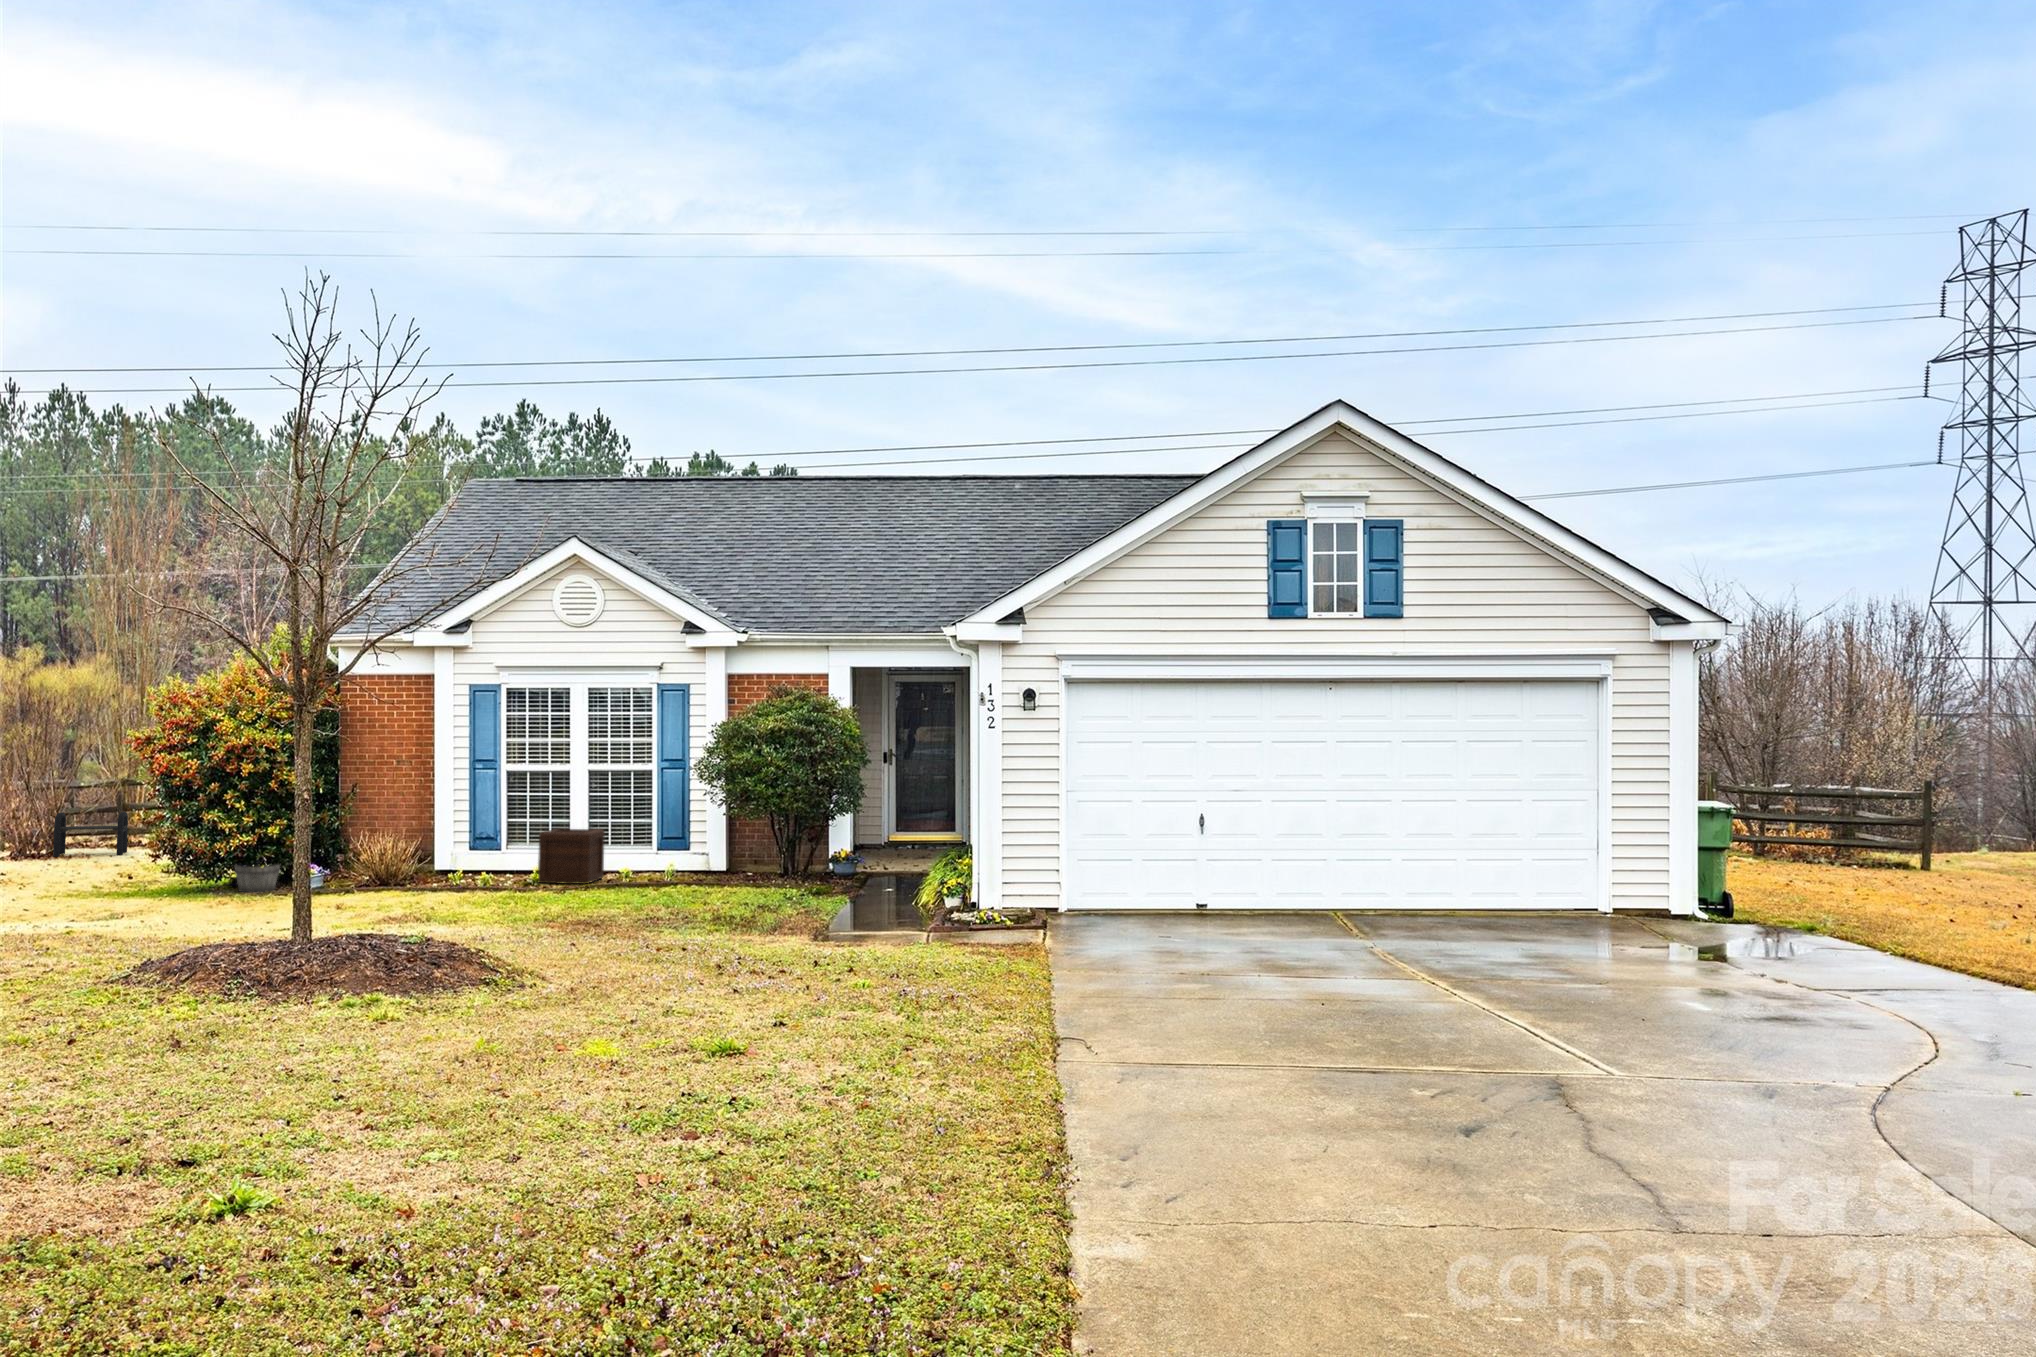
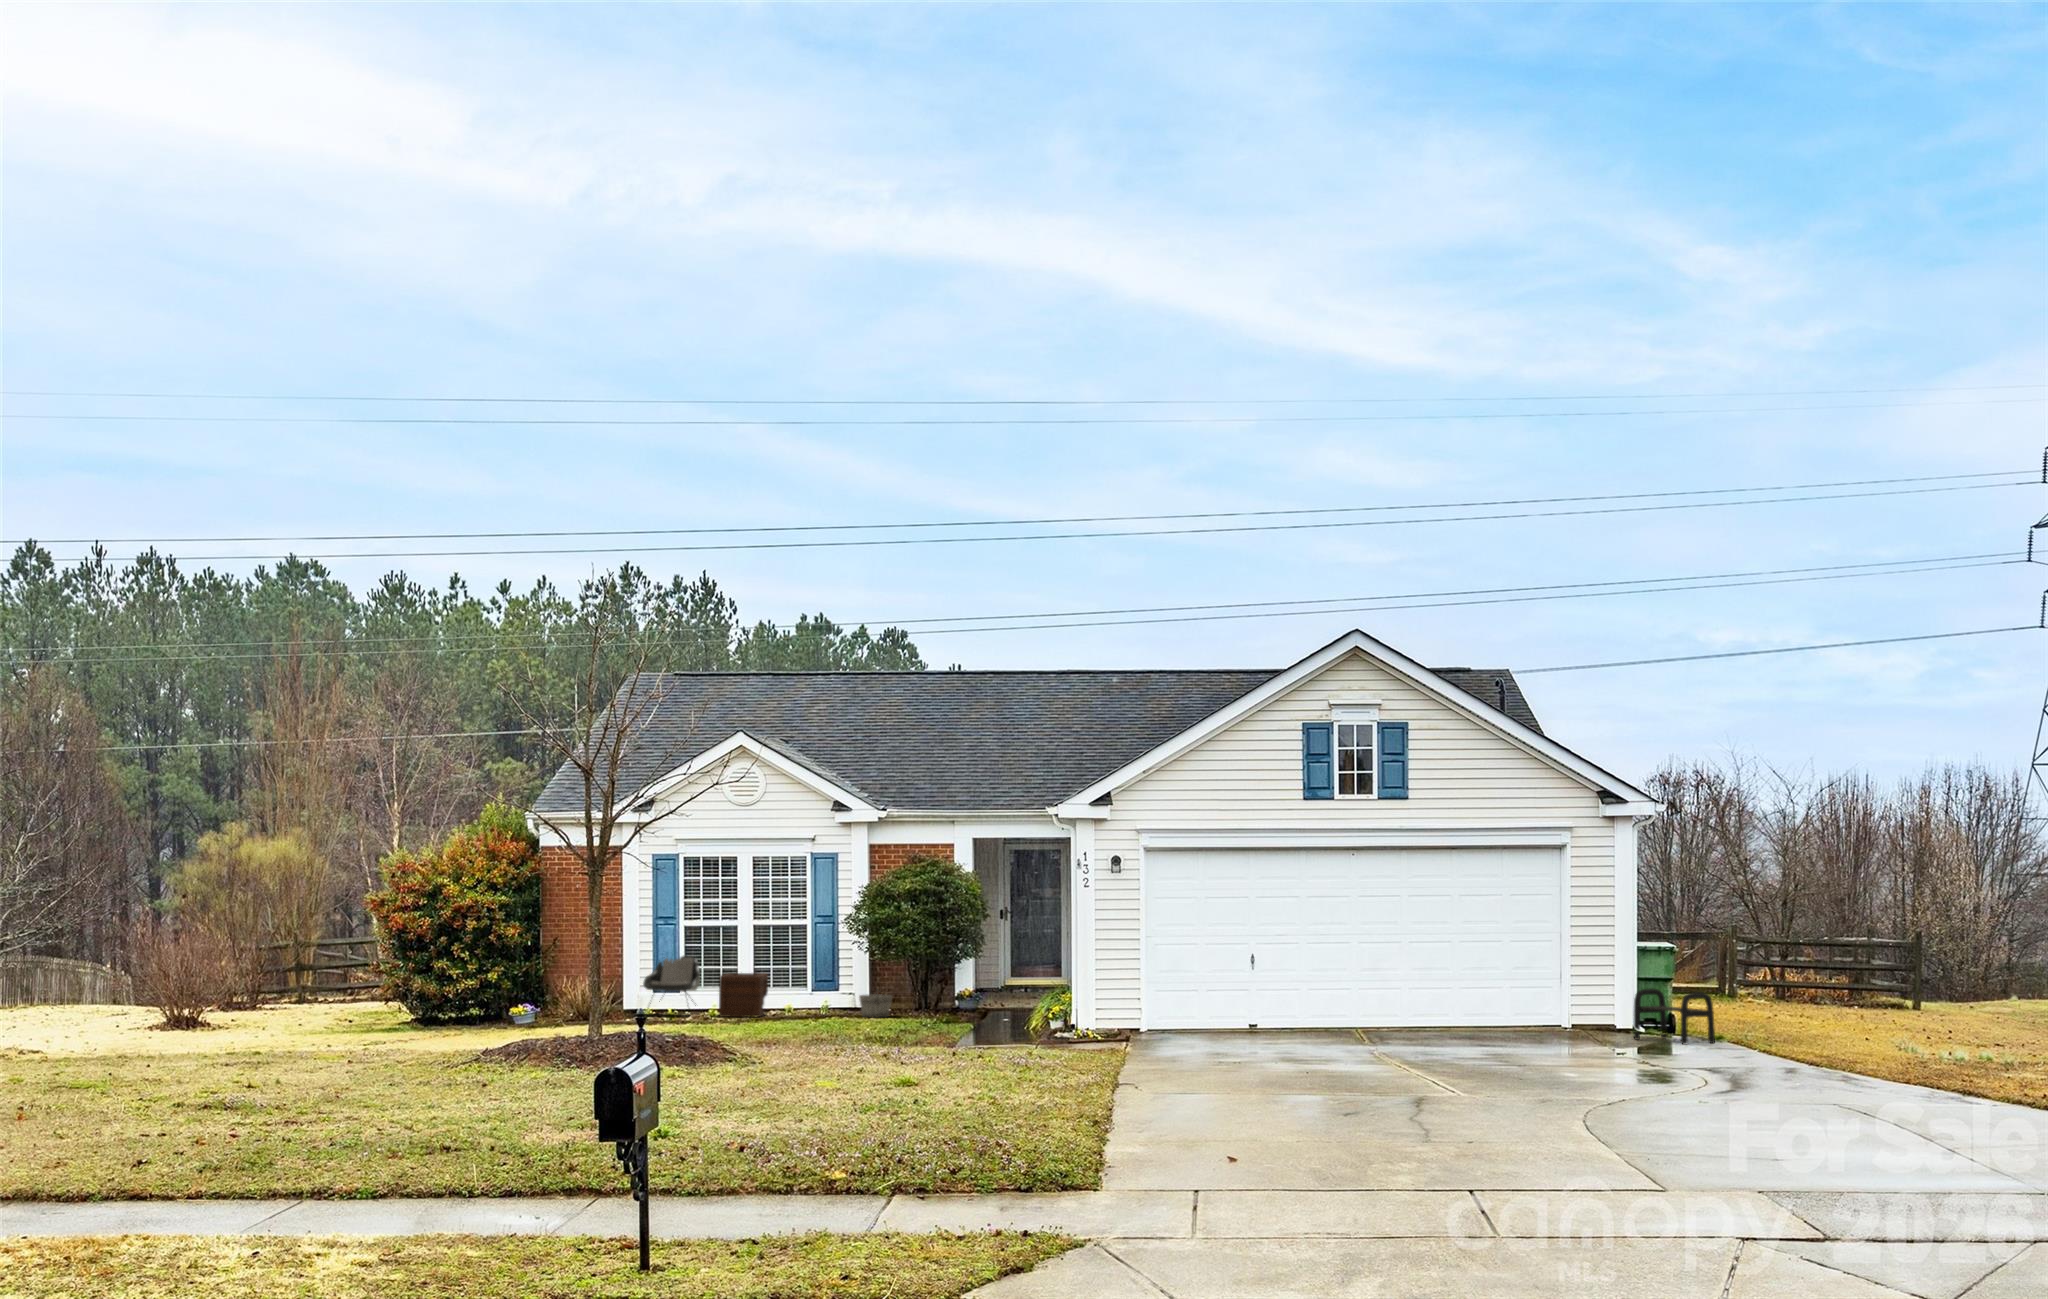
lounge chair: none [443,807,520,884] -> present [643,956,700,1016]
bench: present [53,812,128,857] -> present [1634,988,1715,1045]
wooden bucket: present [235,864,280,892] -> present [859,994,892,1017]

